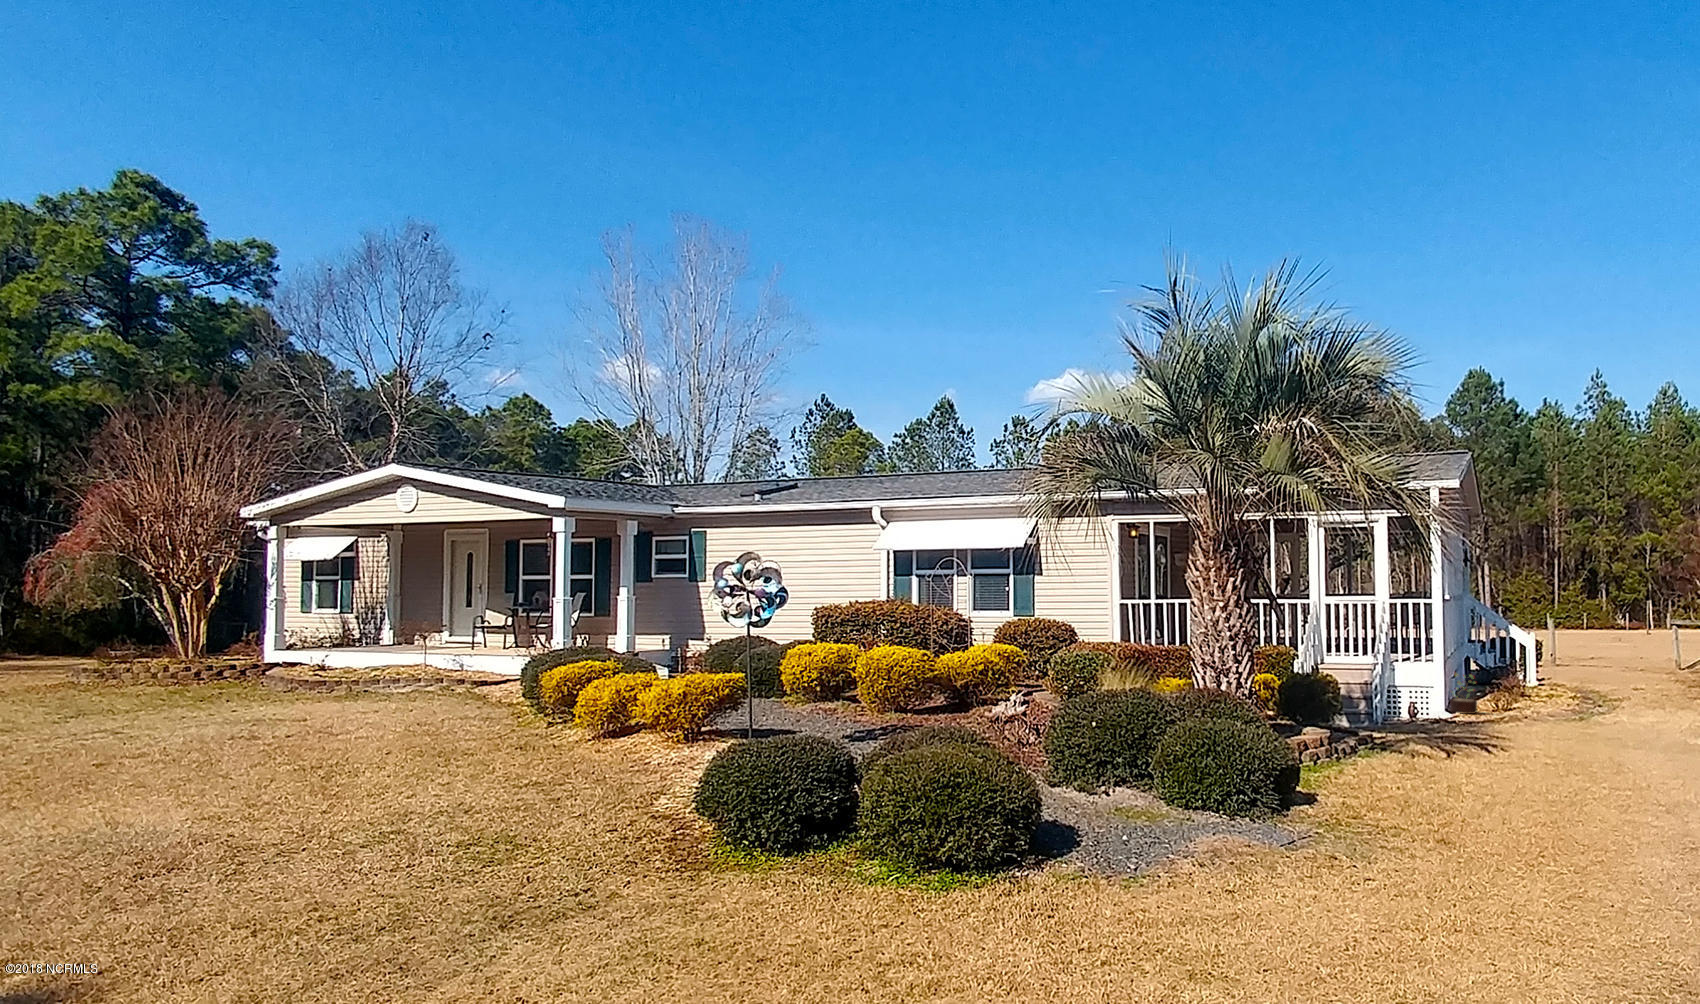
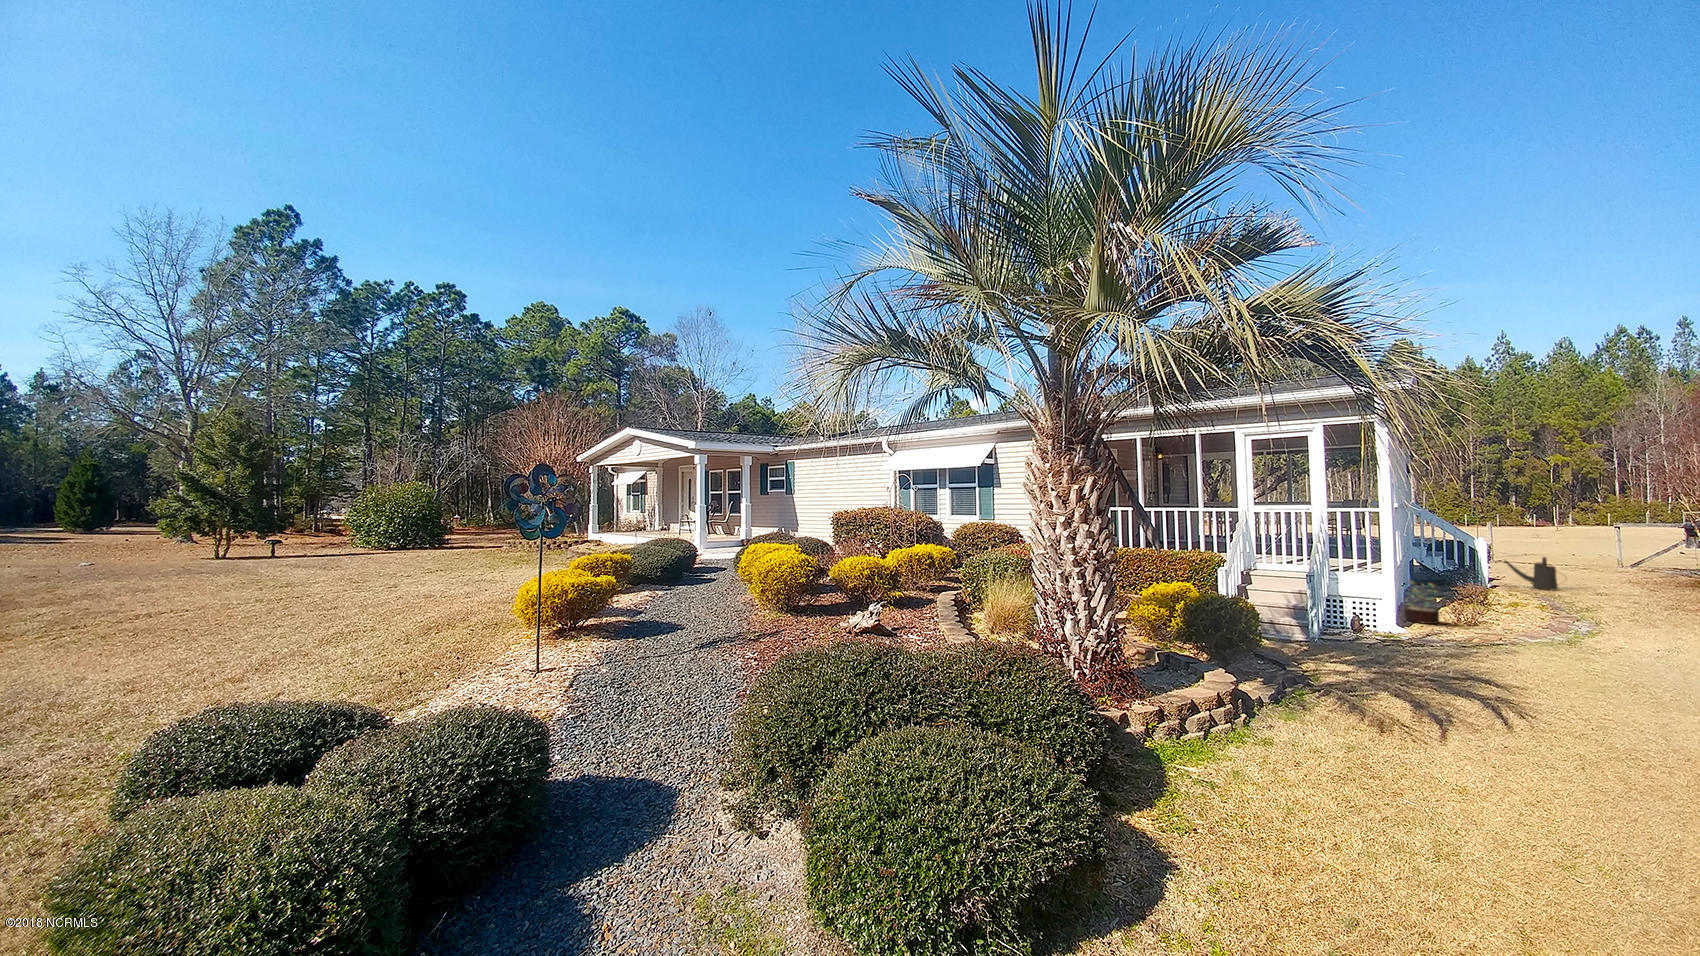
watering can: none [1534,655,1582,689] -> present [1504,557,1558,591]

